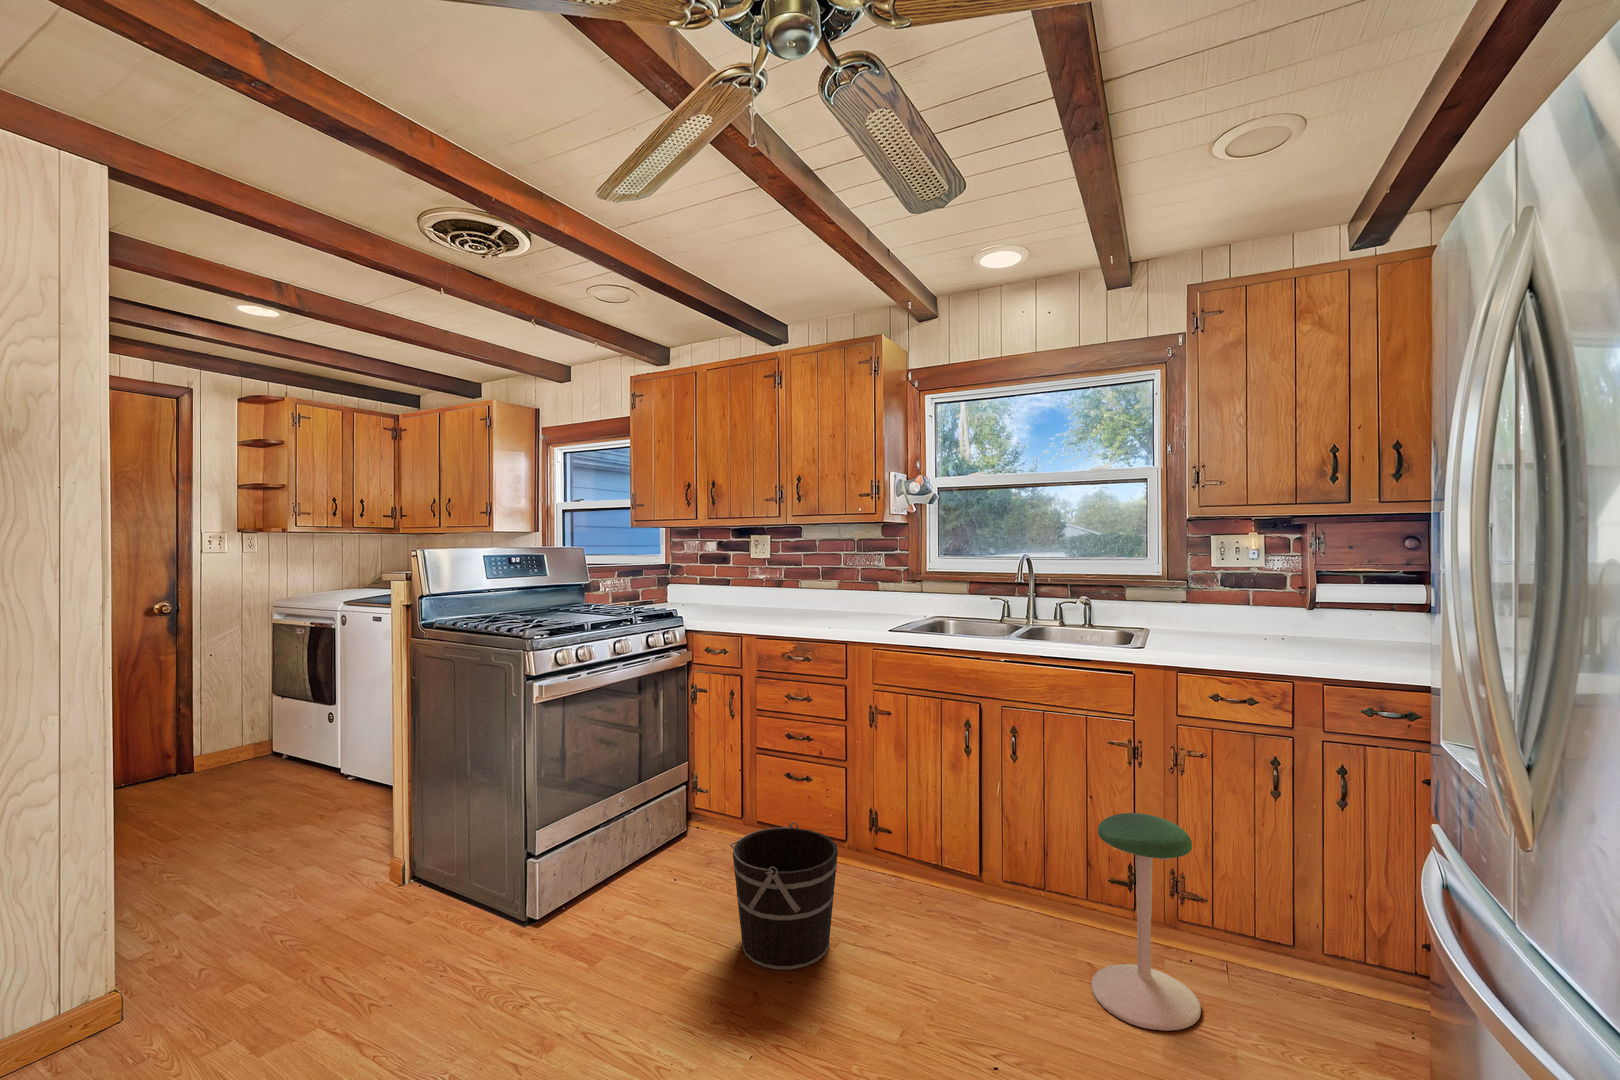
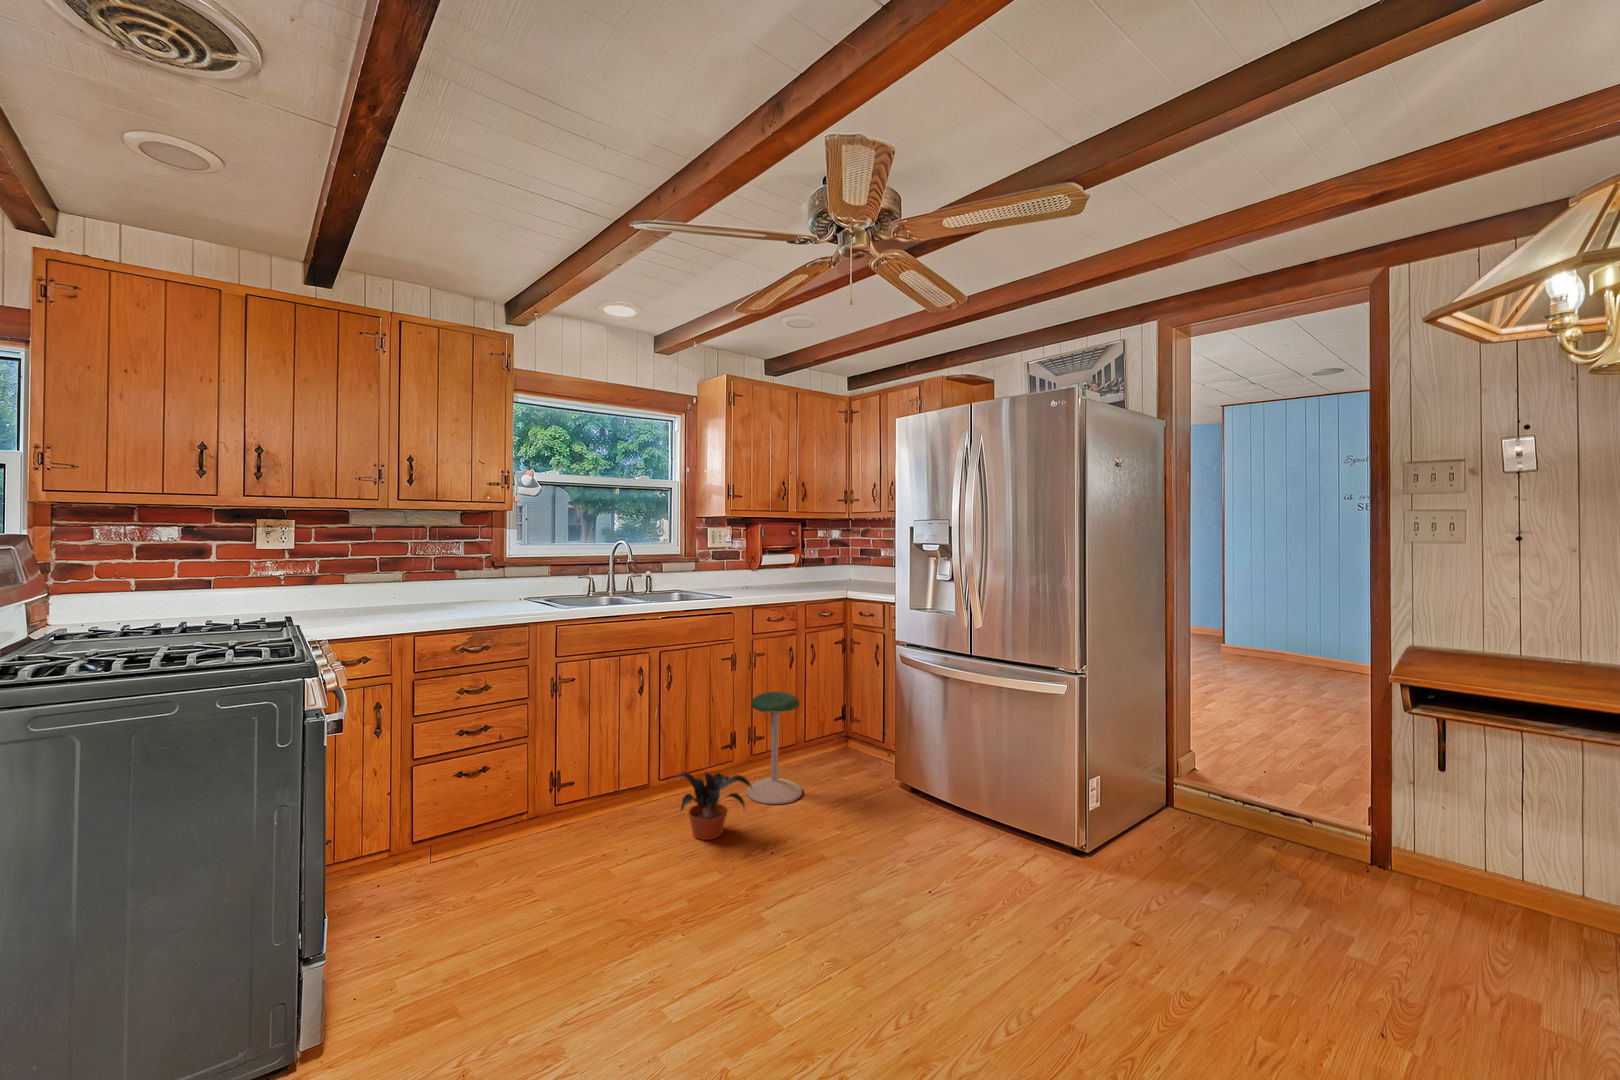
bucket: present [730,822,838,970] -> none [548,786,643,906]
potted plant: none [899,874,1016,991] -> present [676,773,751,840]

